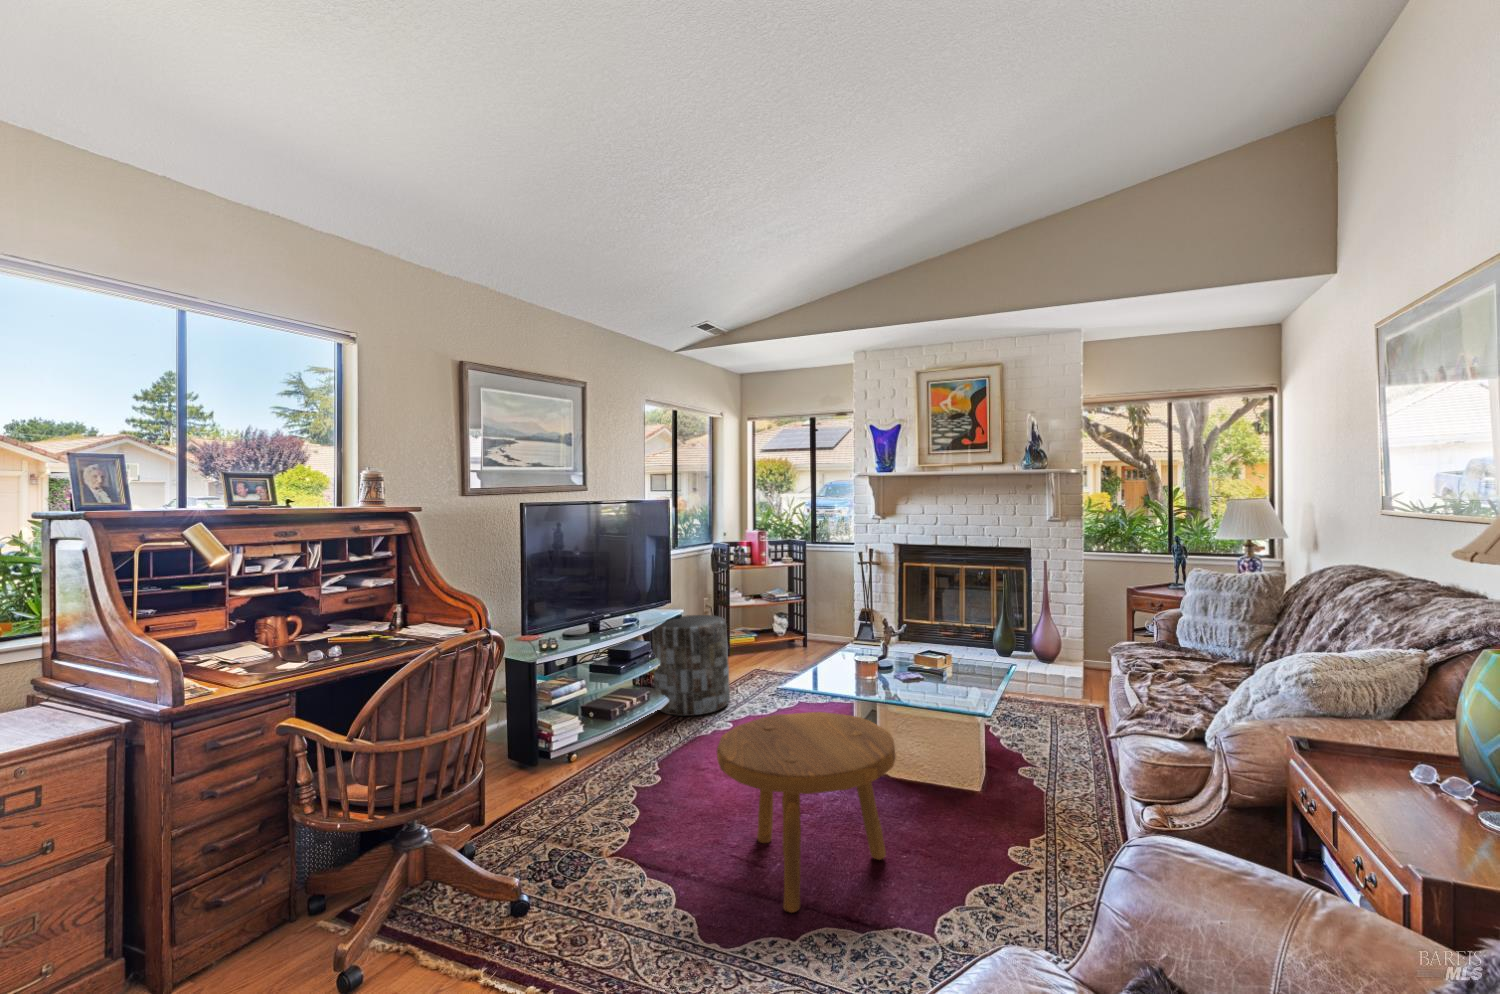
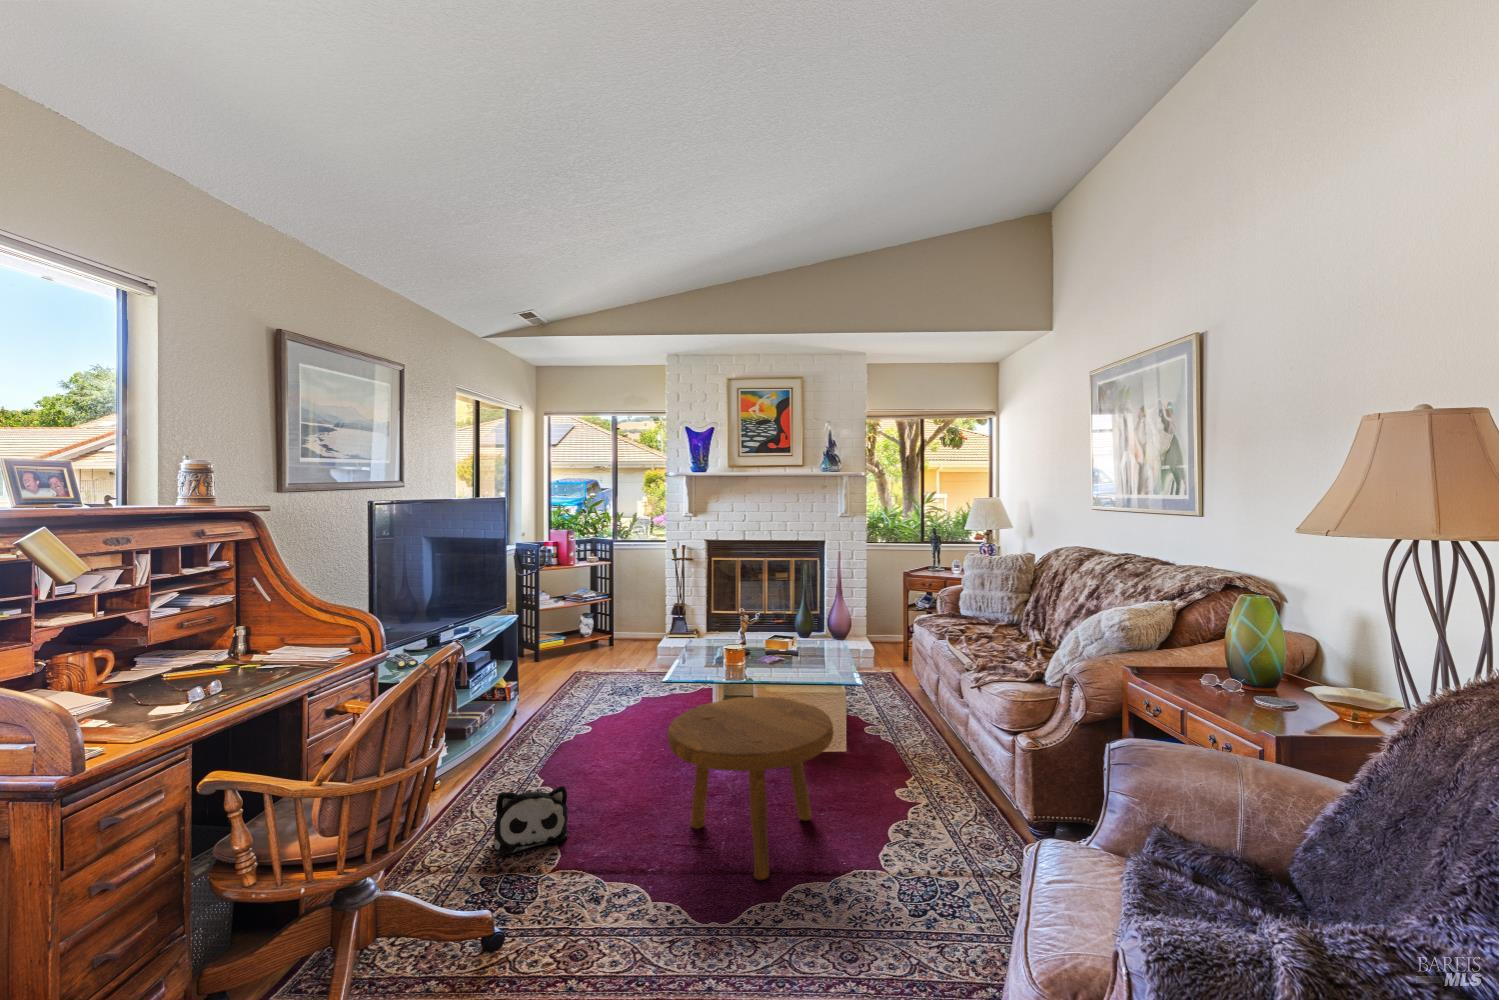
side table: present [652,615,730,716] -> none [491,618,578,727]
plush toy: none [580,771,645,830] -> present [494,786,568,856]

